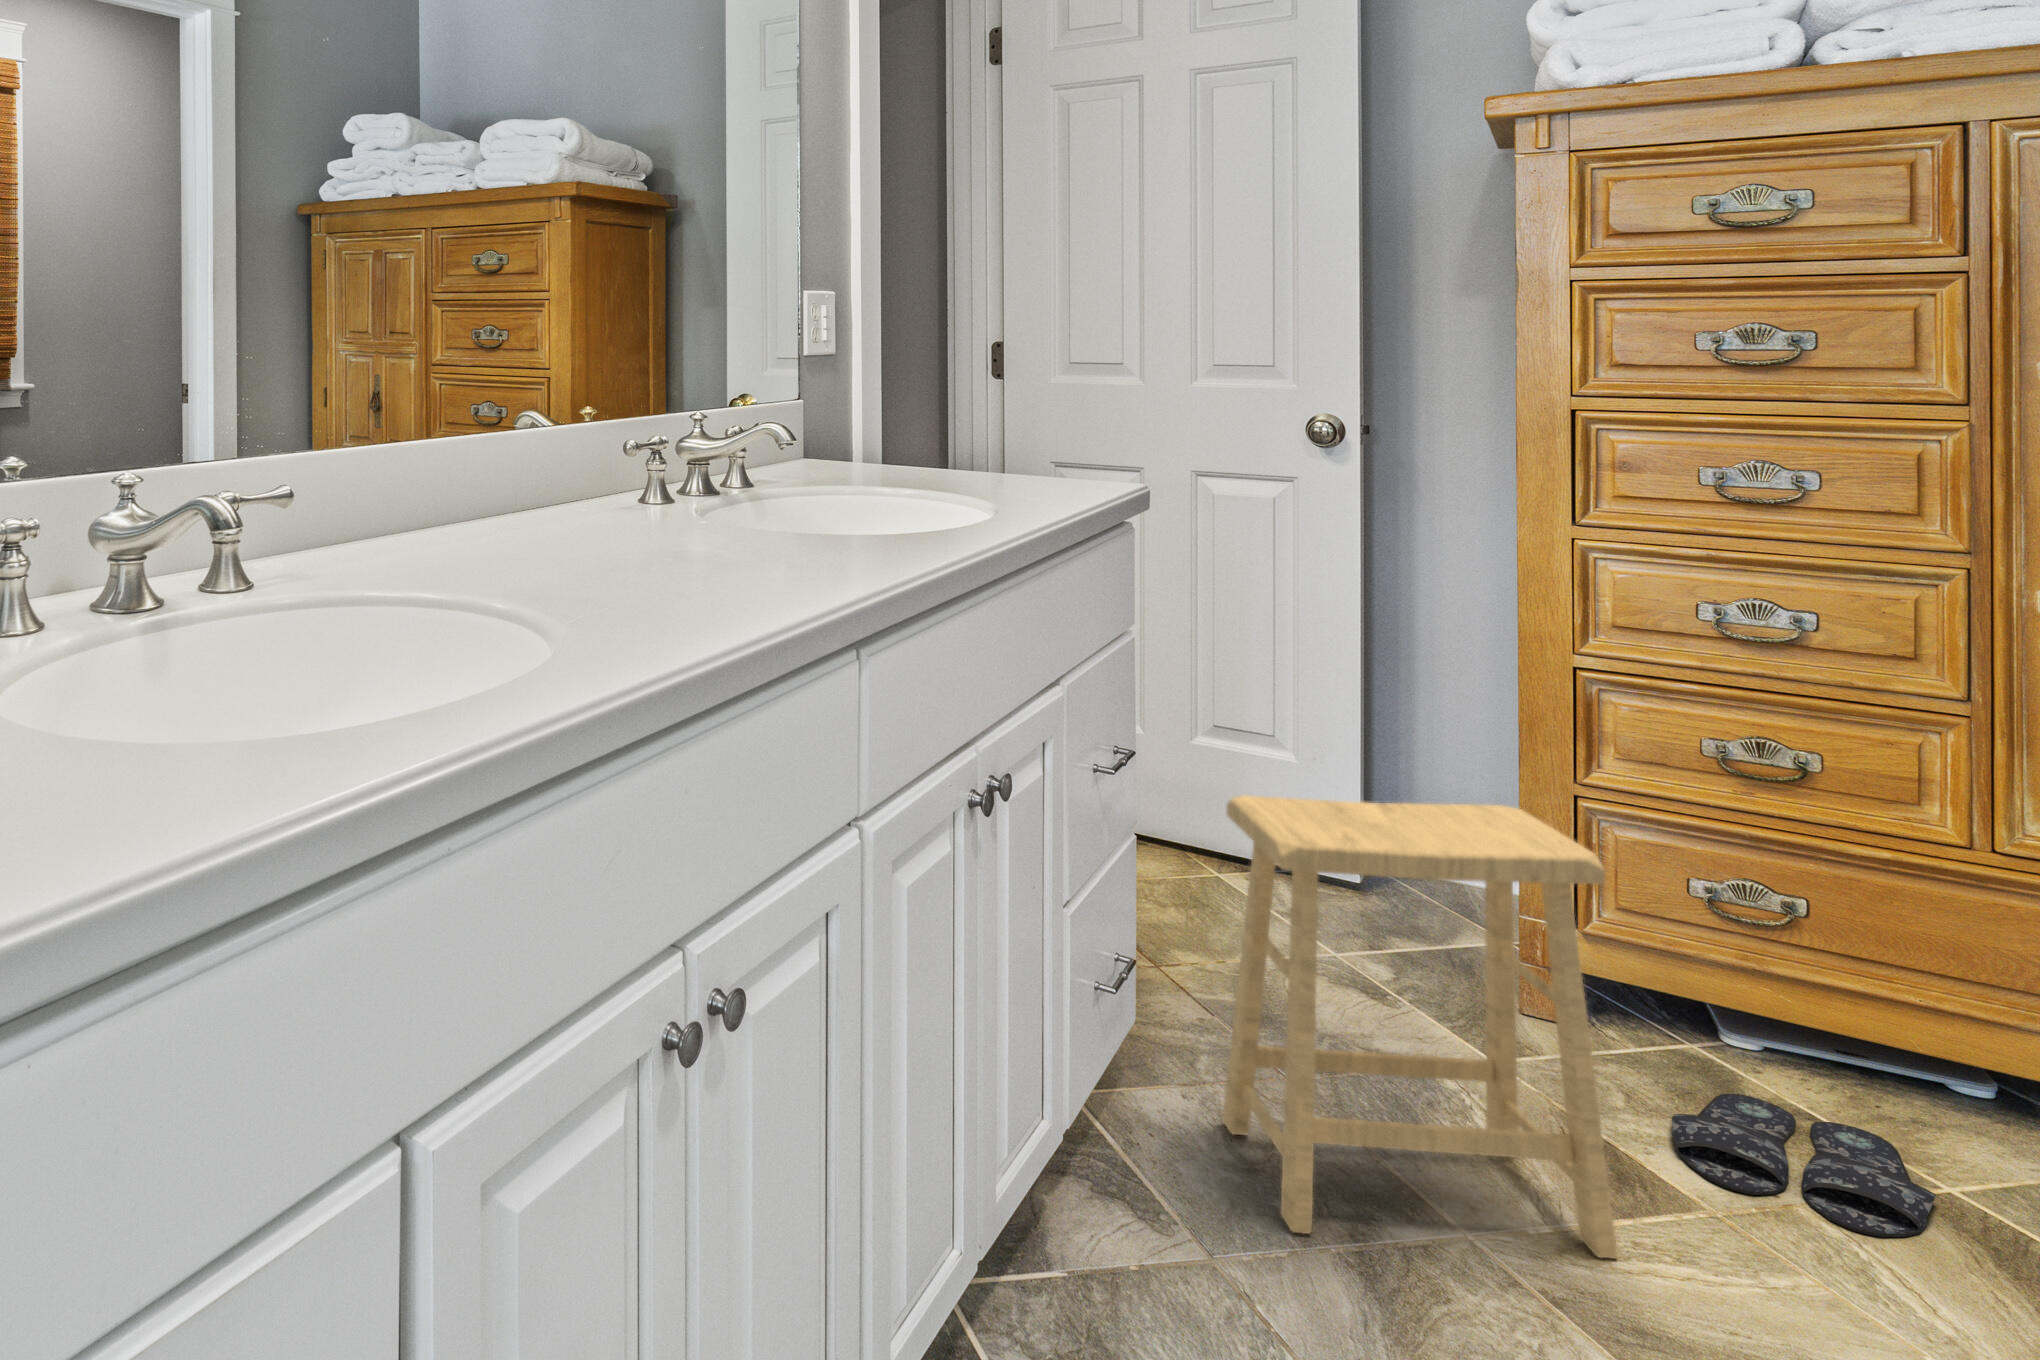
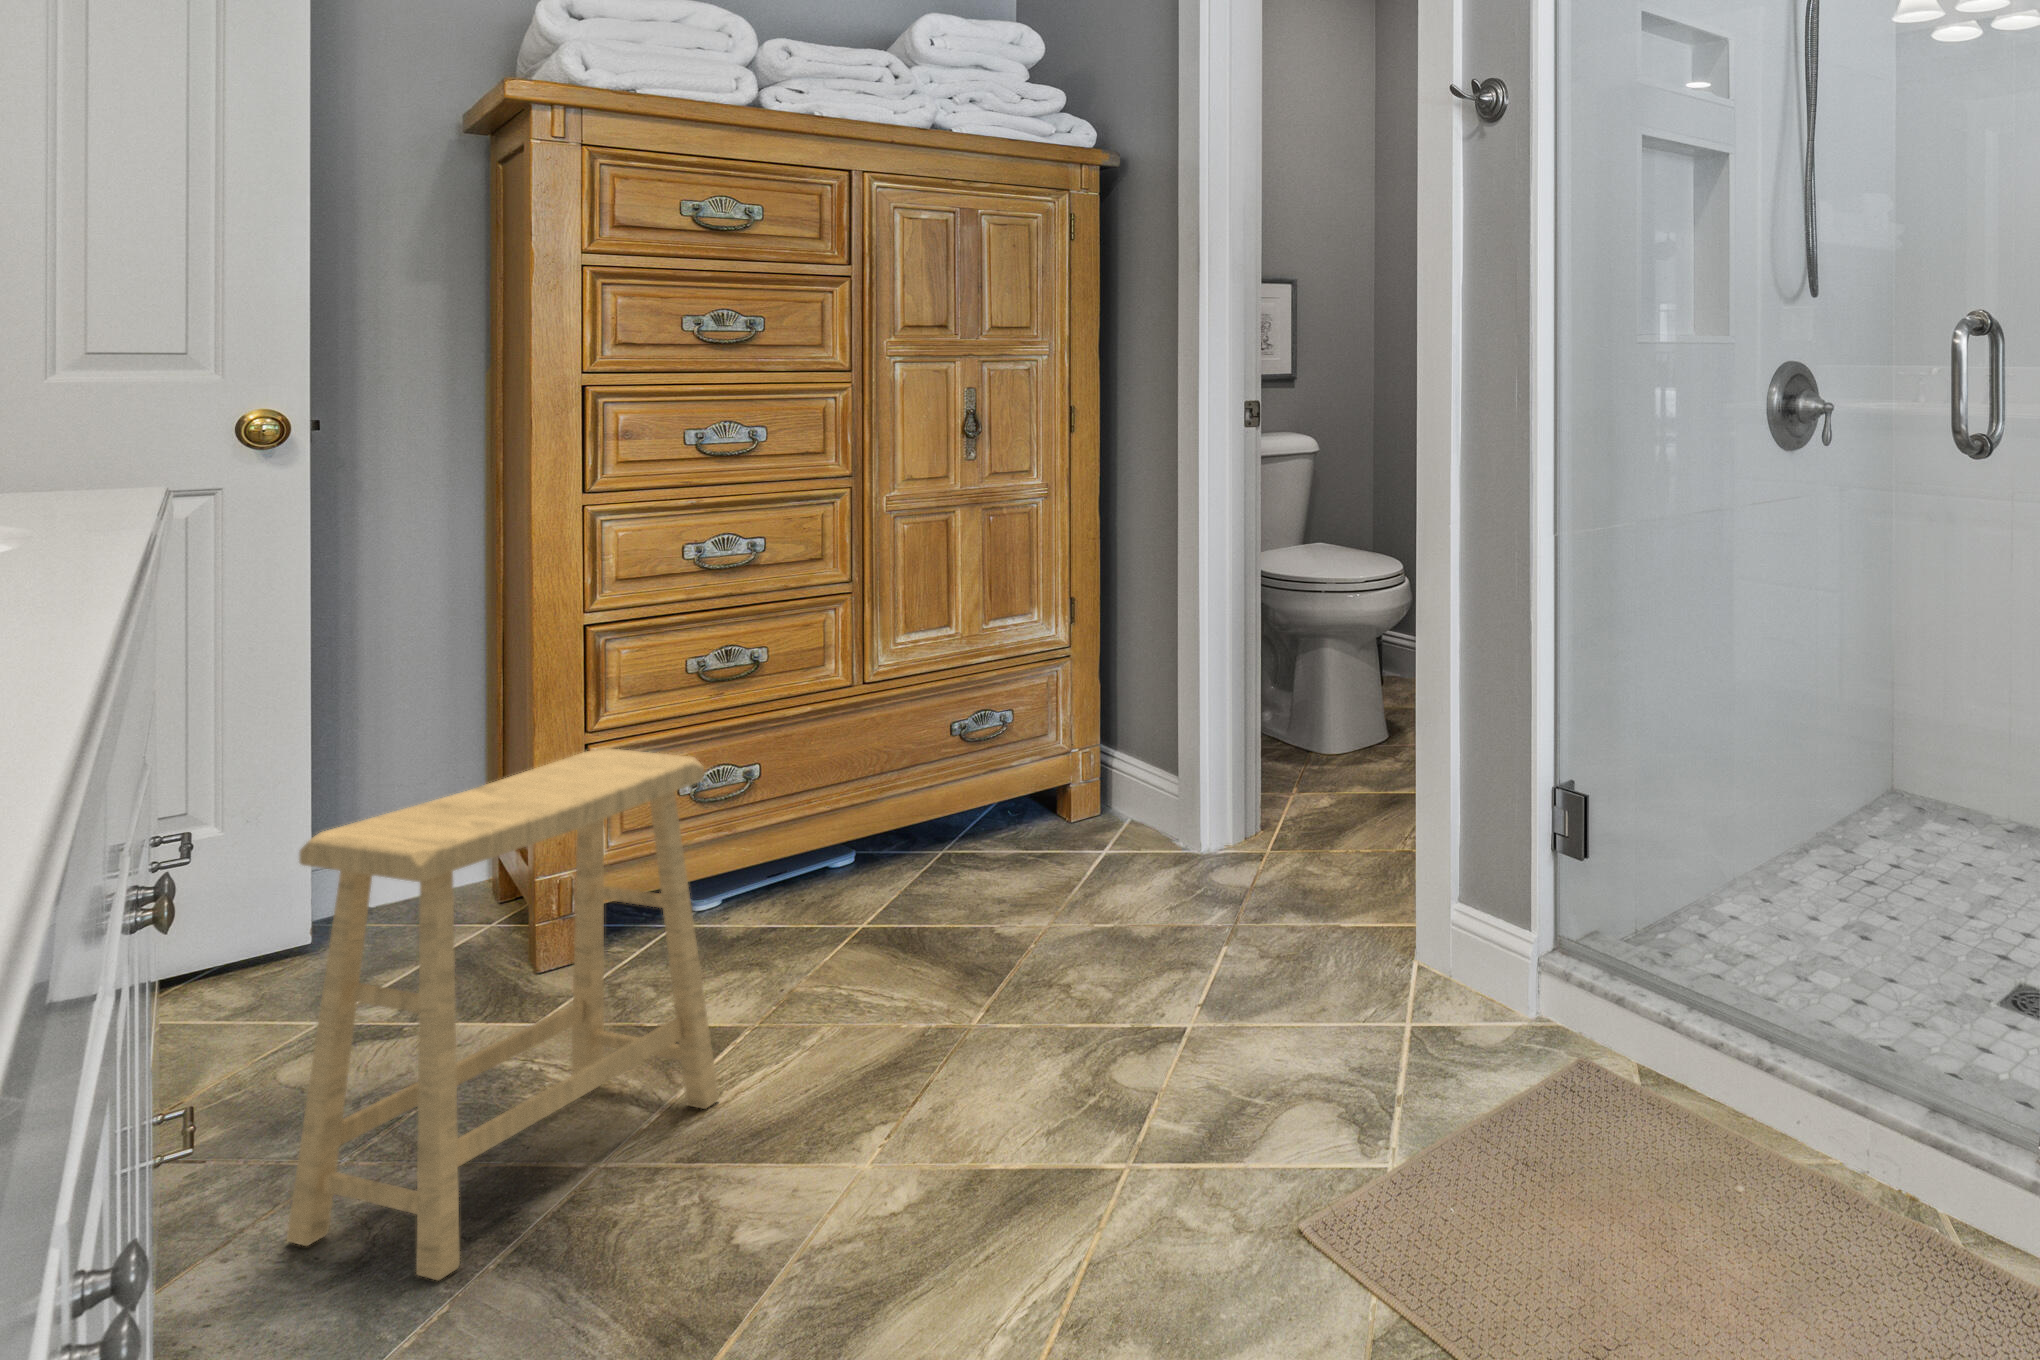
slippers: present [1671,1094,1936,1237] -> none [700,920,873,1008]

